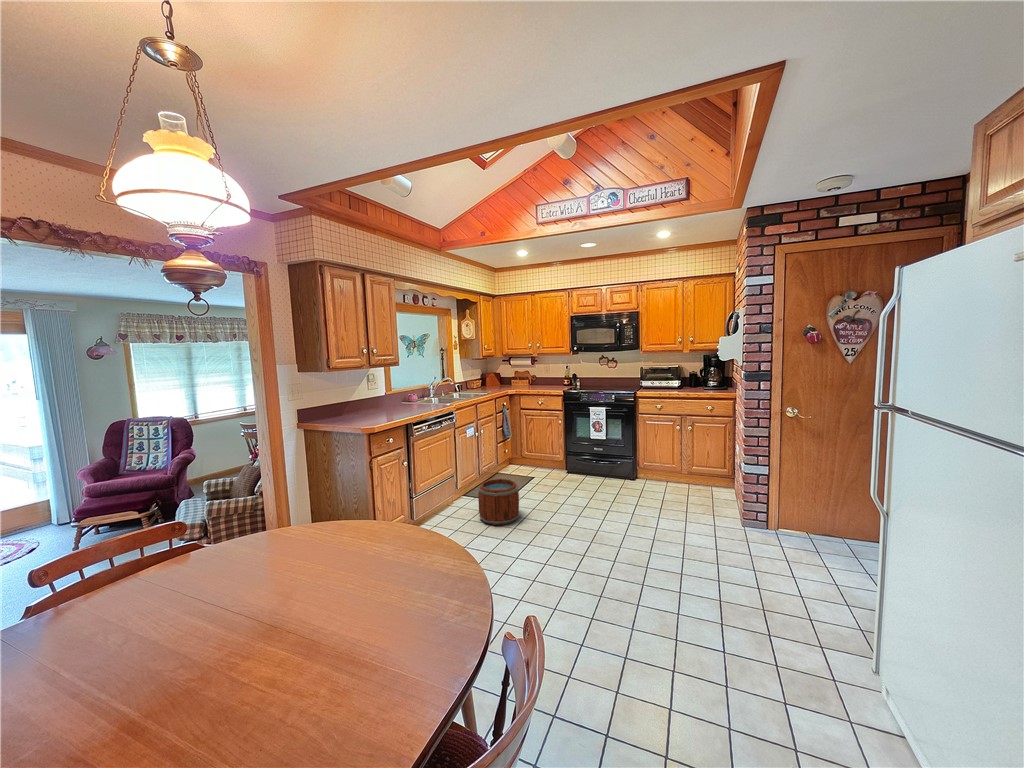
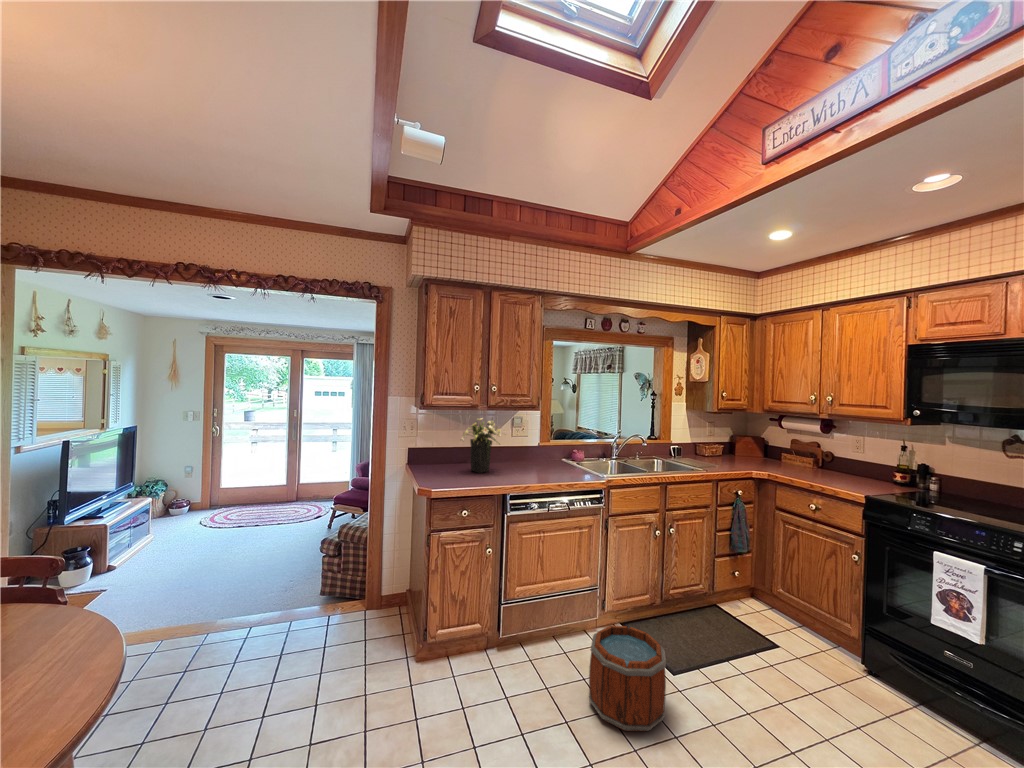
flower arrangement: none [353,373,389,416] -> present [461,418,501,473]

